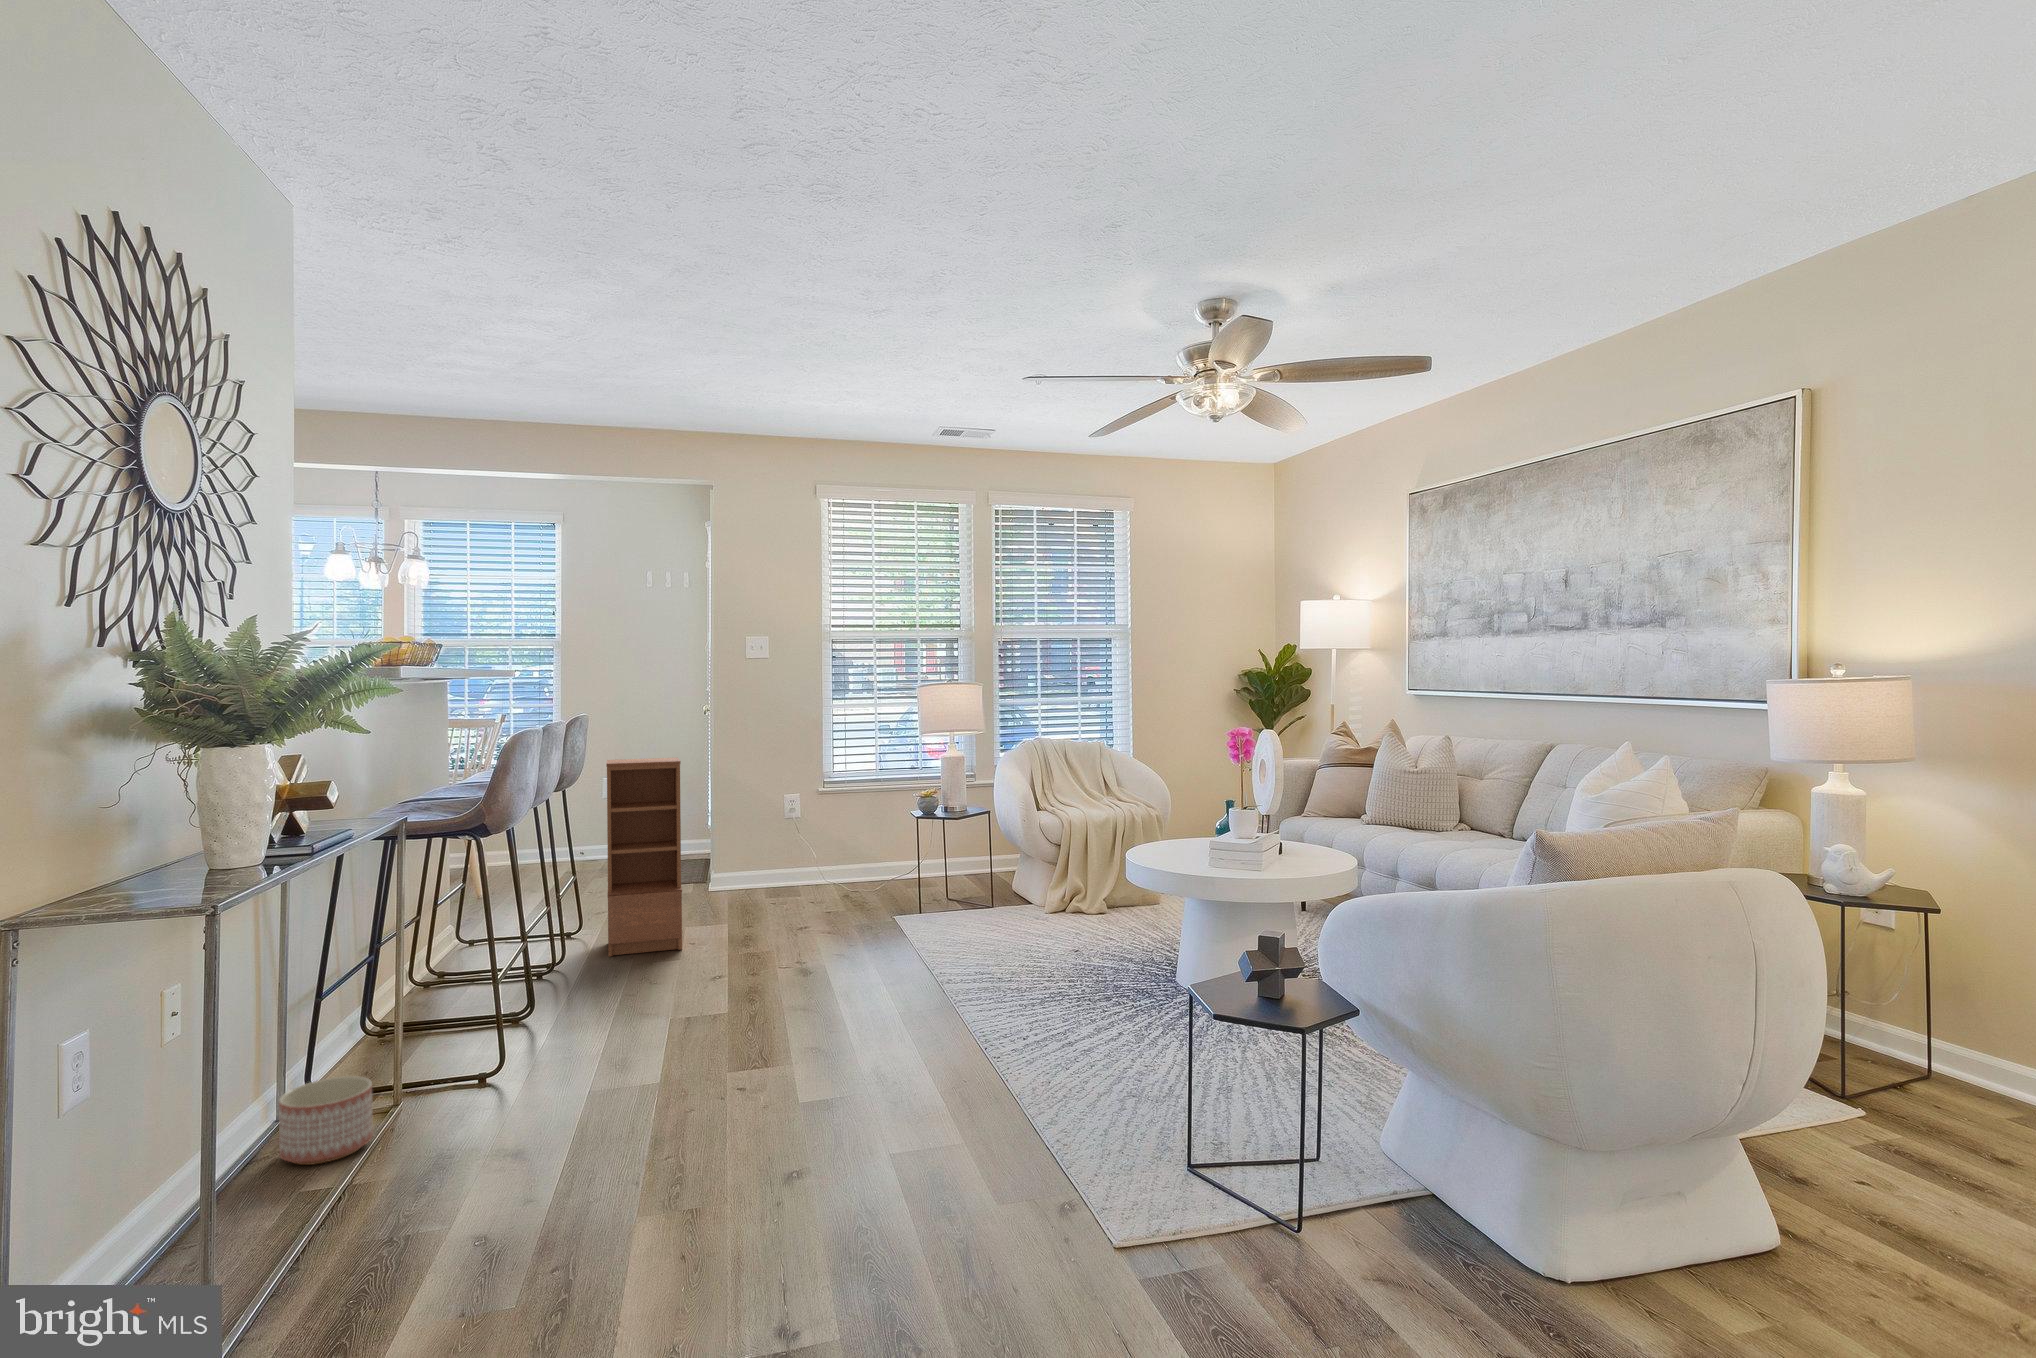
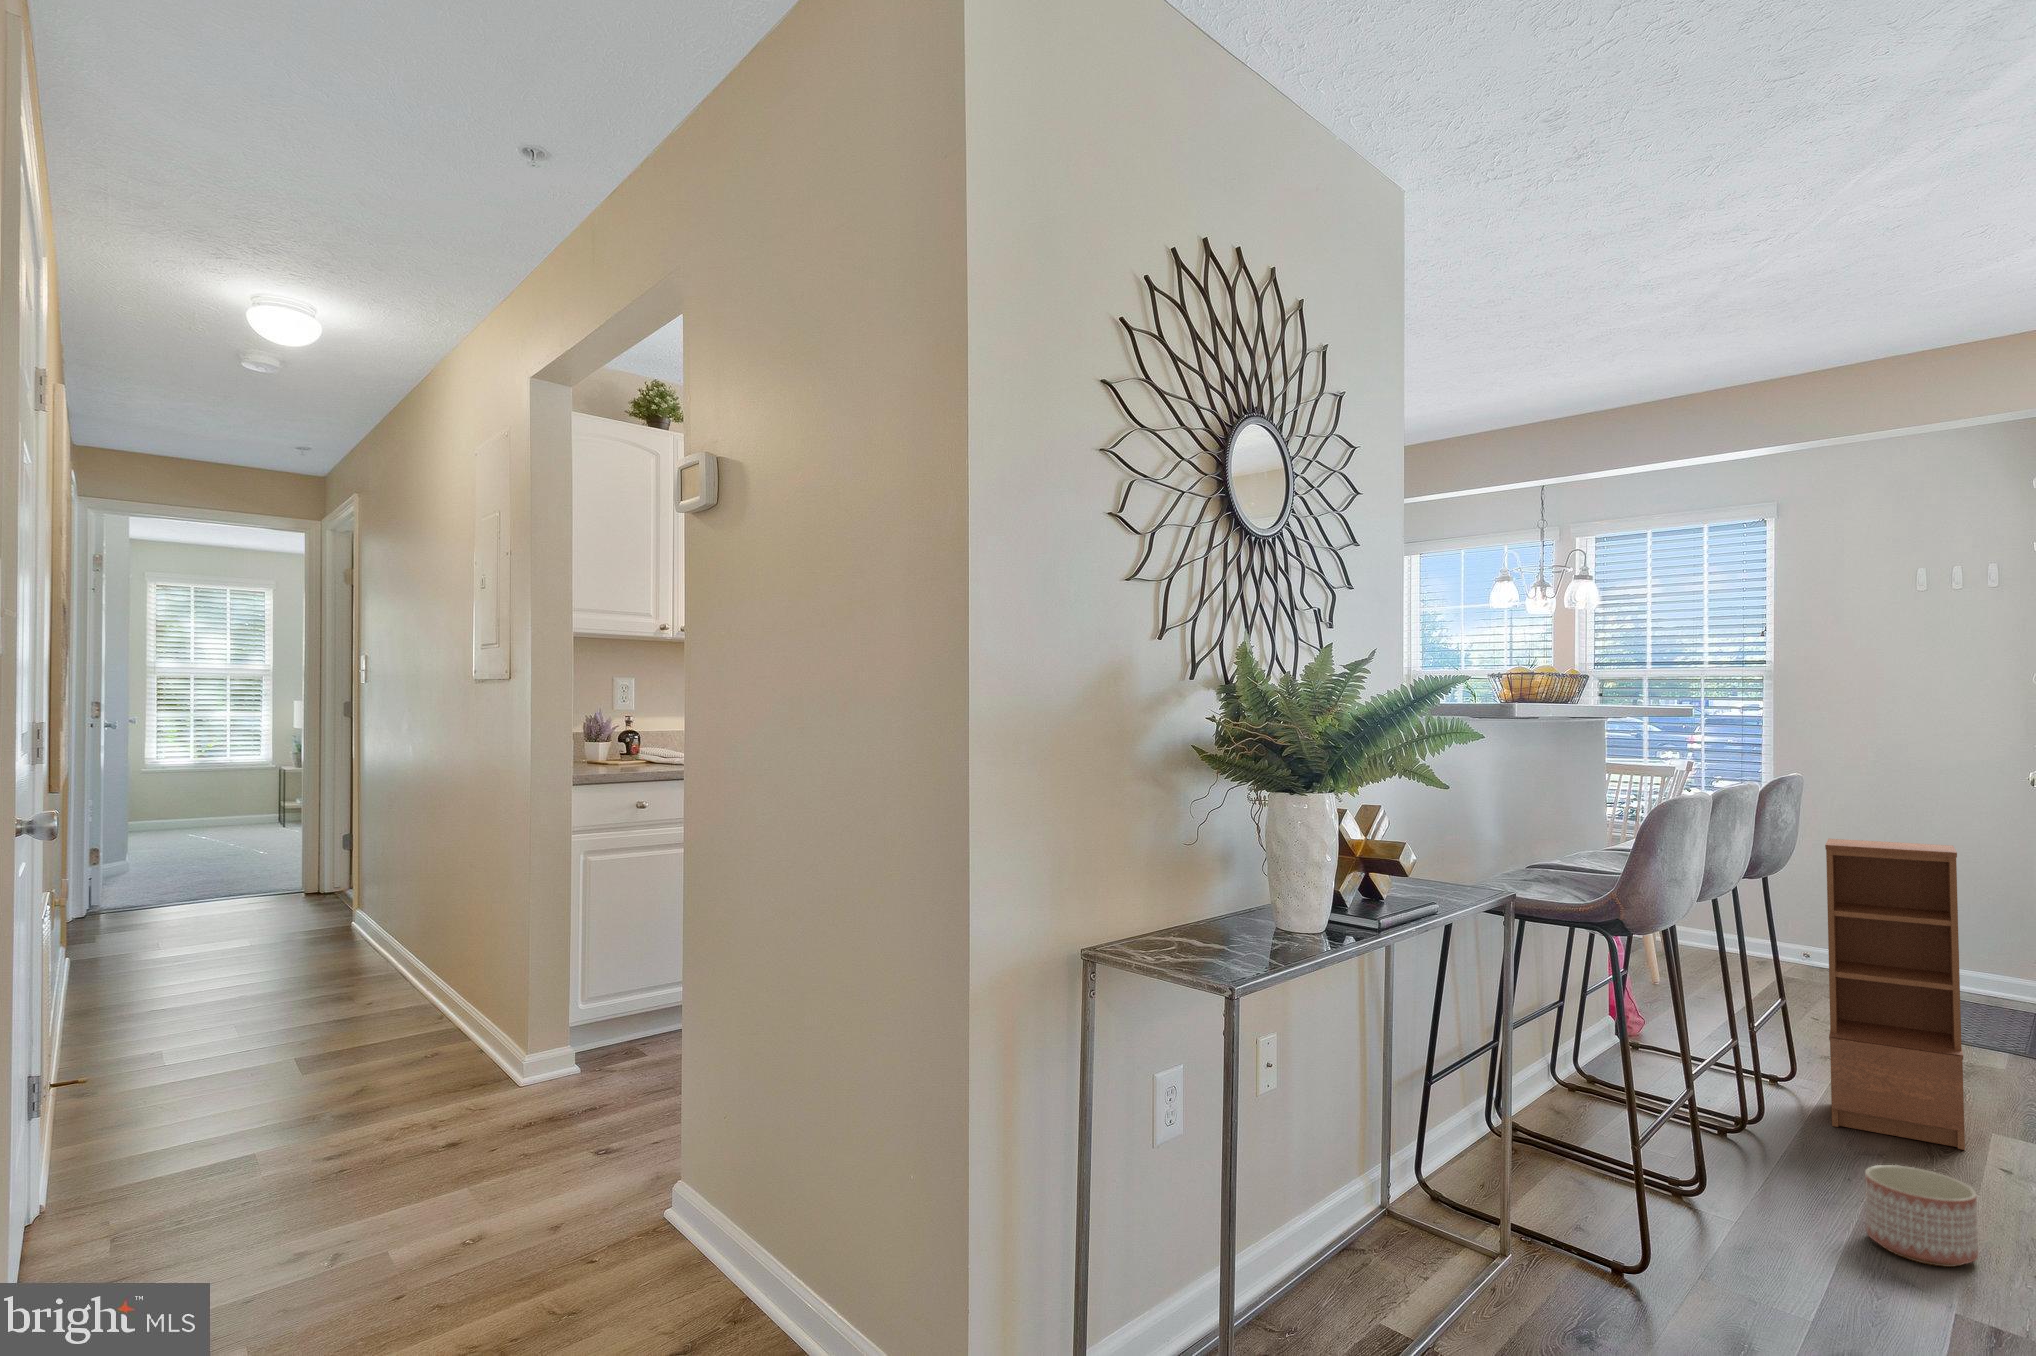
planter: present [279,1076,373,1165] -> present [1865,1165,1978,1267]

